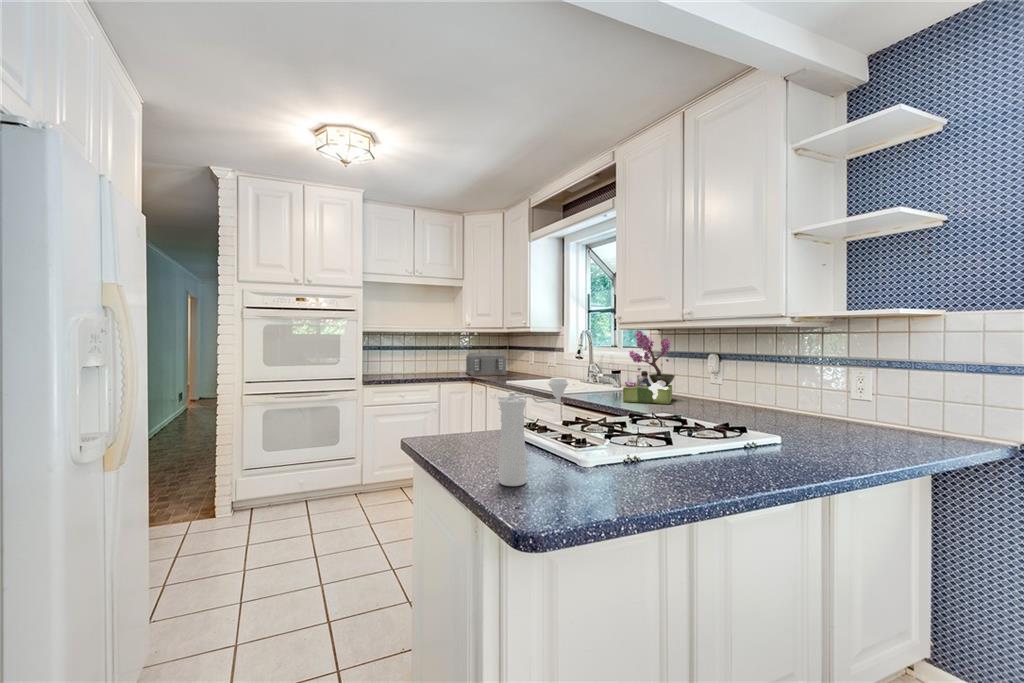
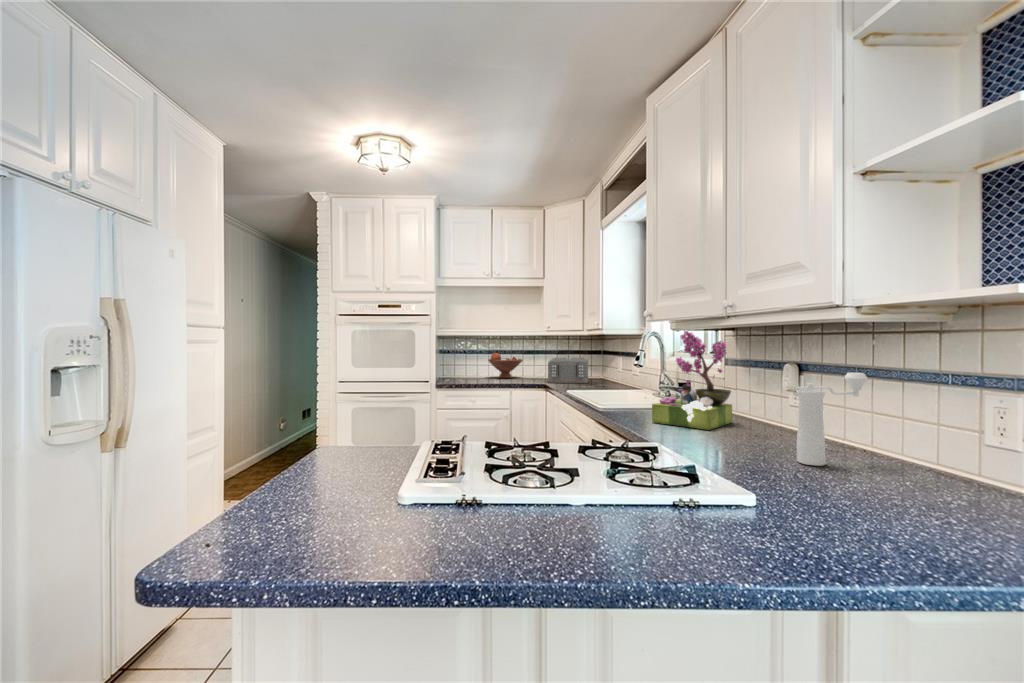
fruit bowl: none [402,348,436,373] -> present [488,353,523,378]
pepper mill: present [498,378,568,486] -> present [796,373,867,466]

